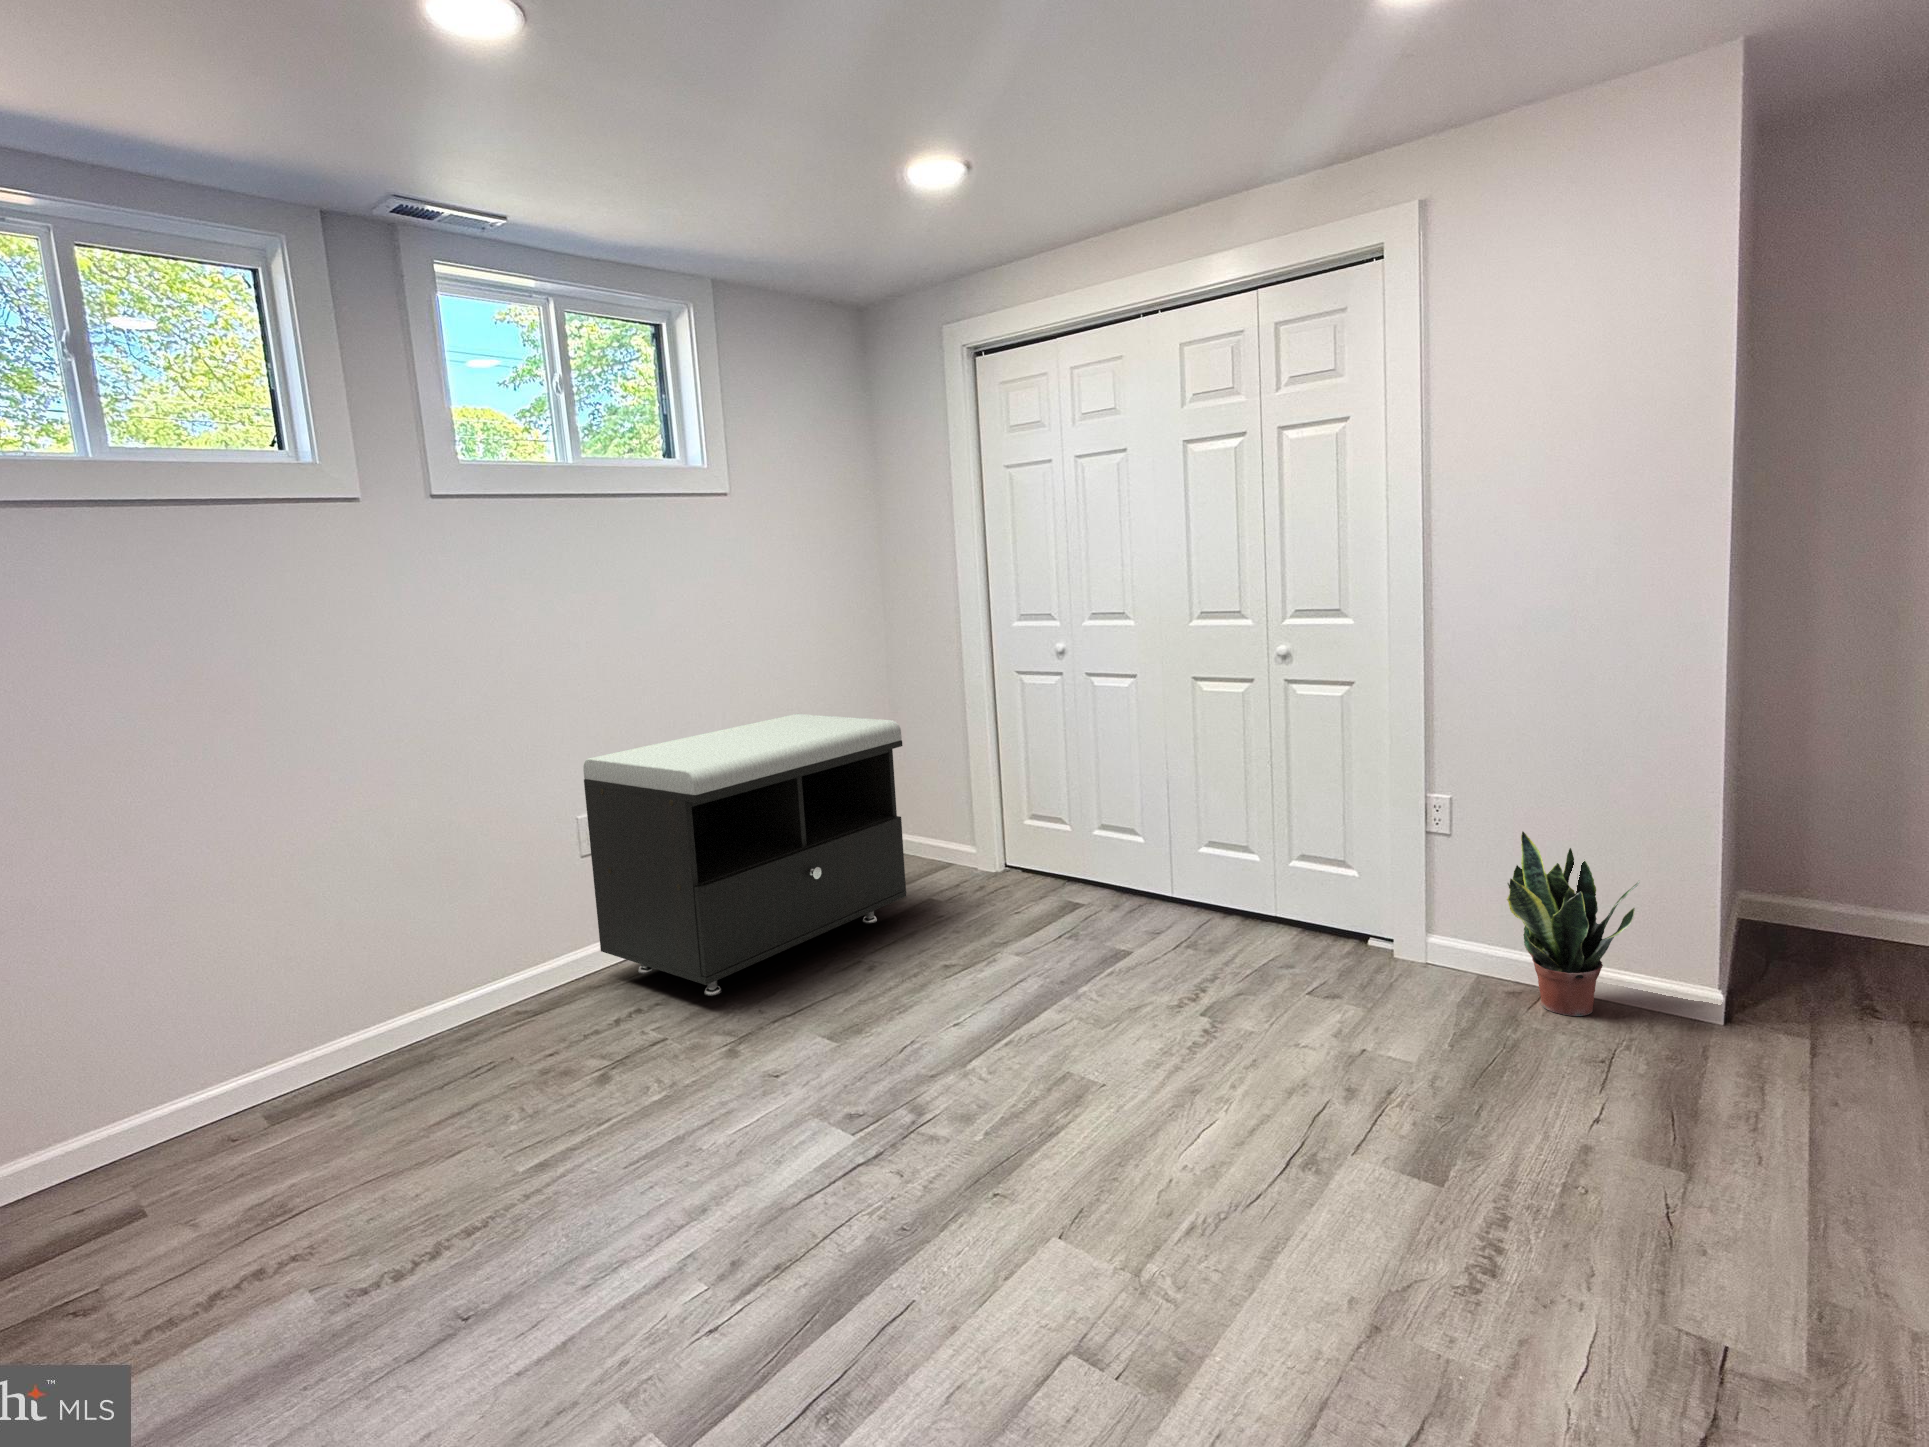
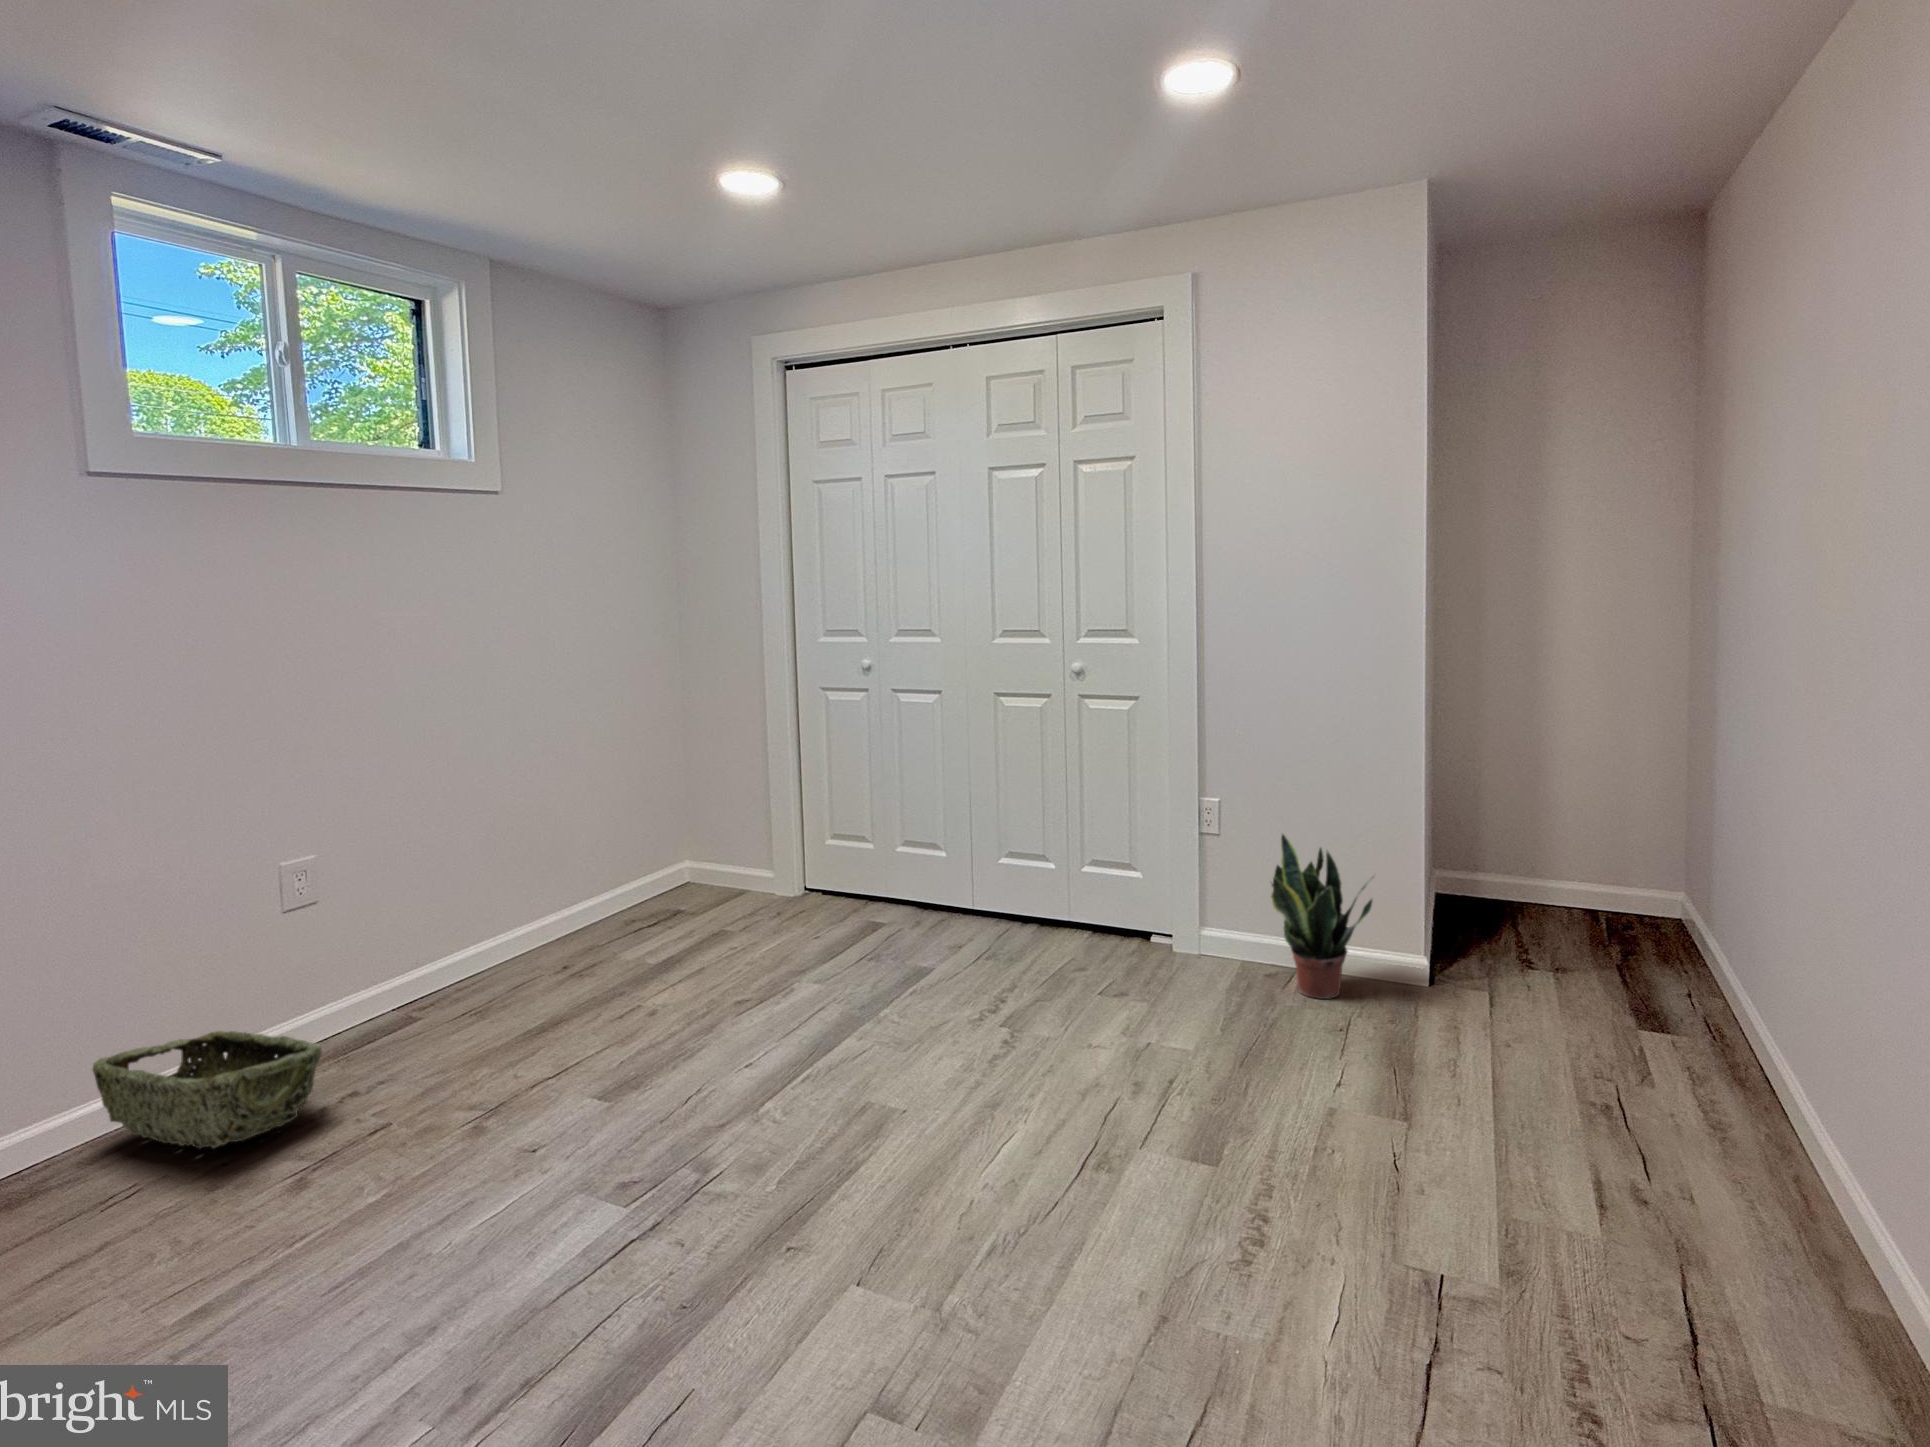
storage bench: present [583,714,907,996] -> none [309,735,701,1052]
woven basket: none [437,960,600,1056] -> present [93,1031,321,1148]

